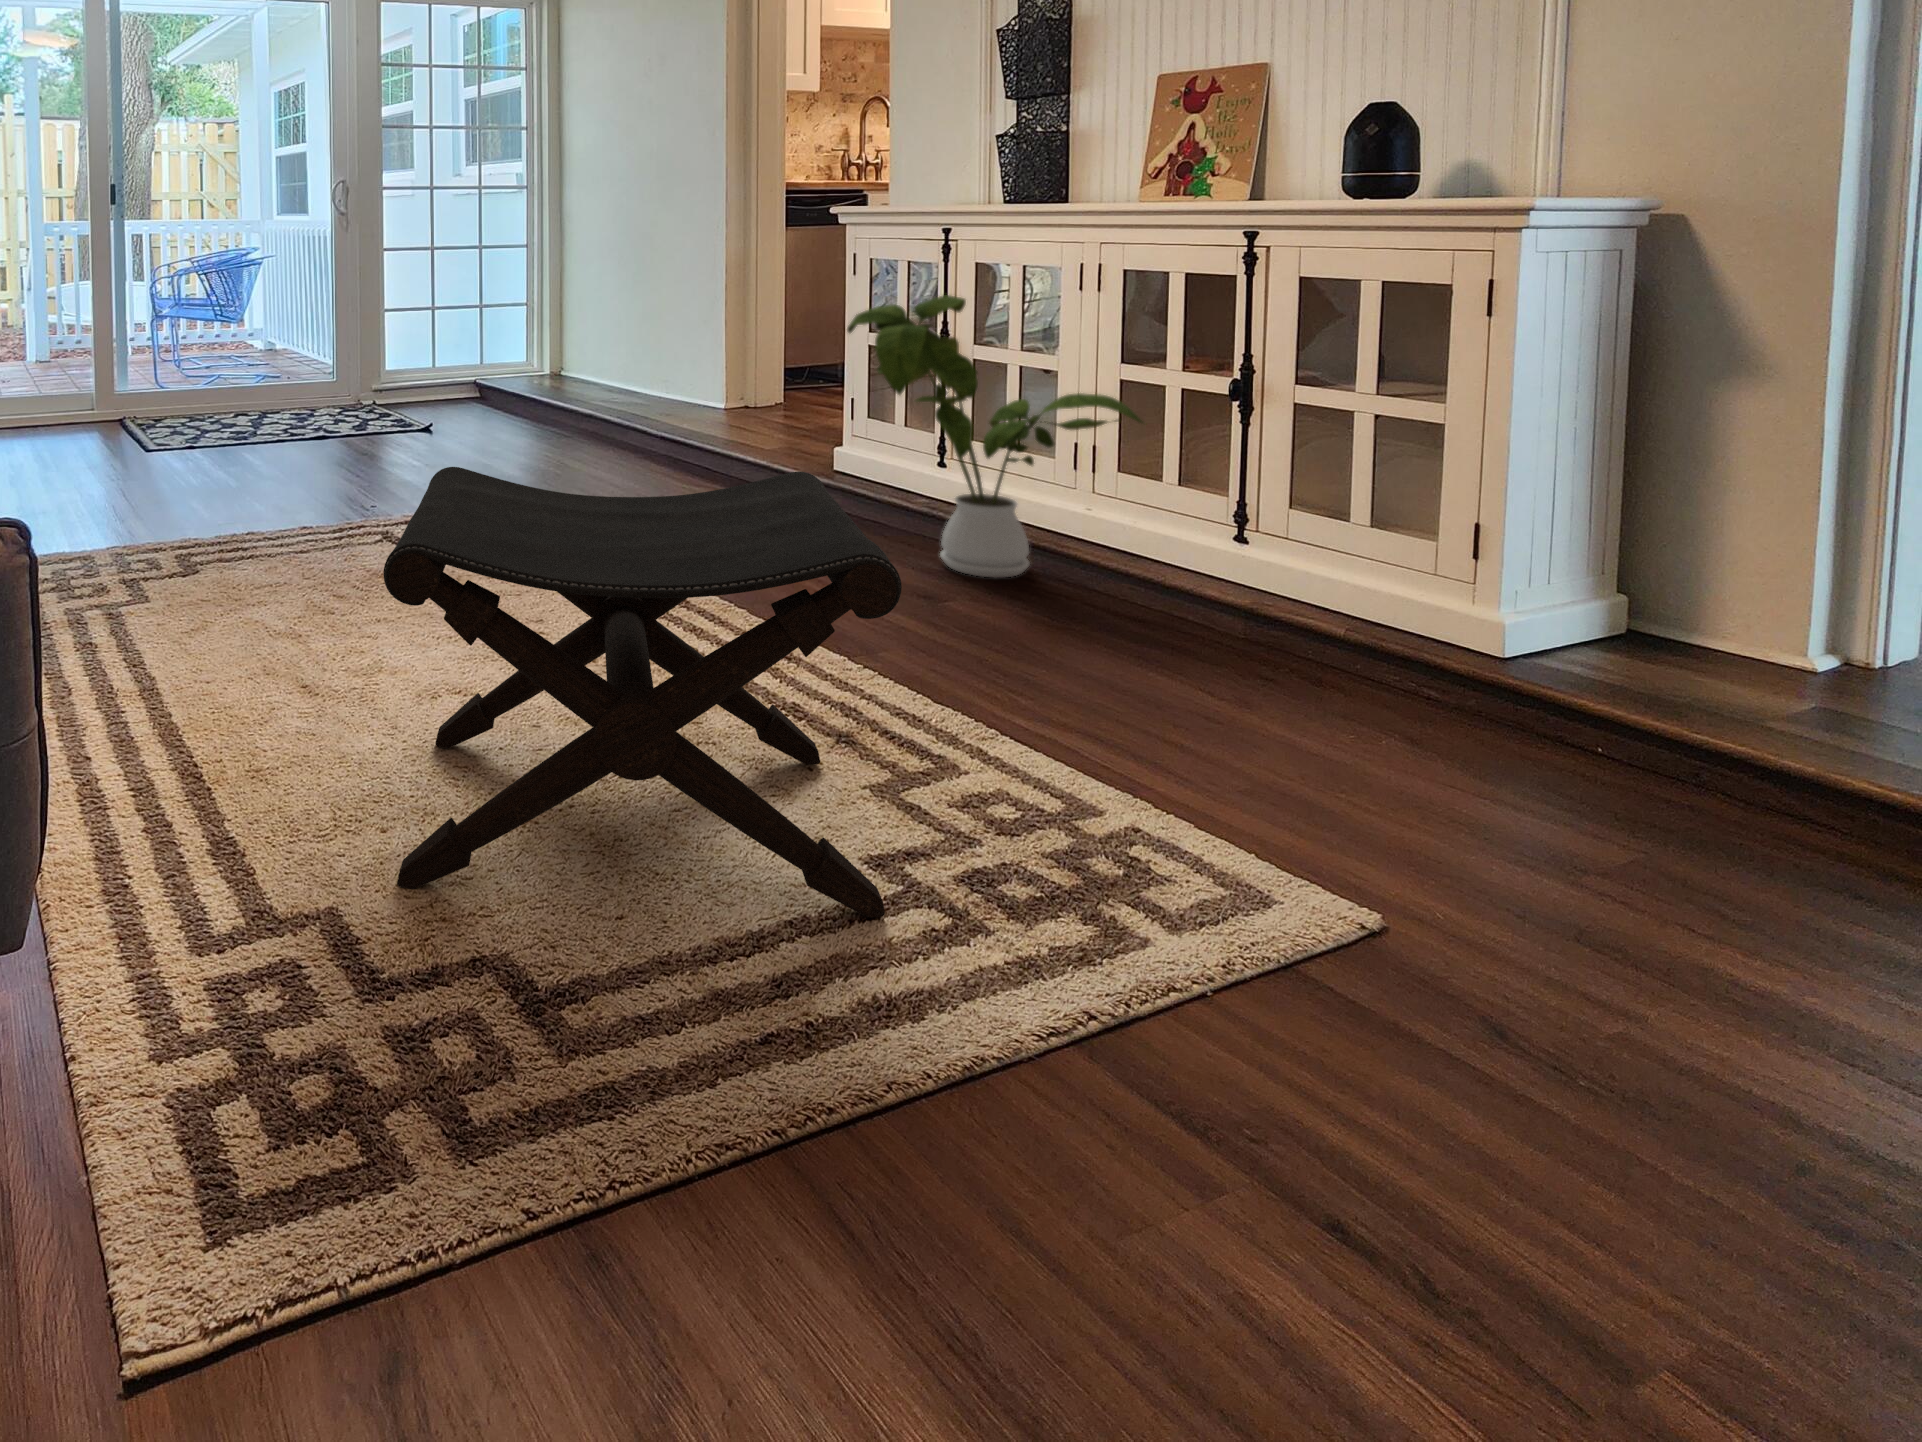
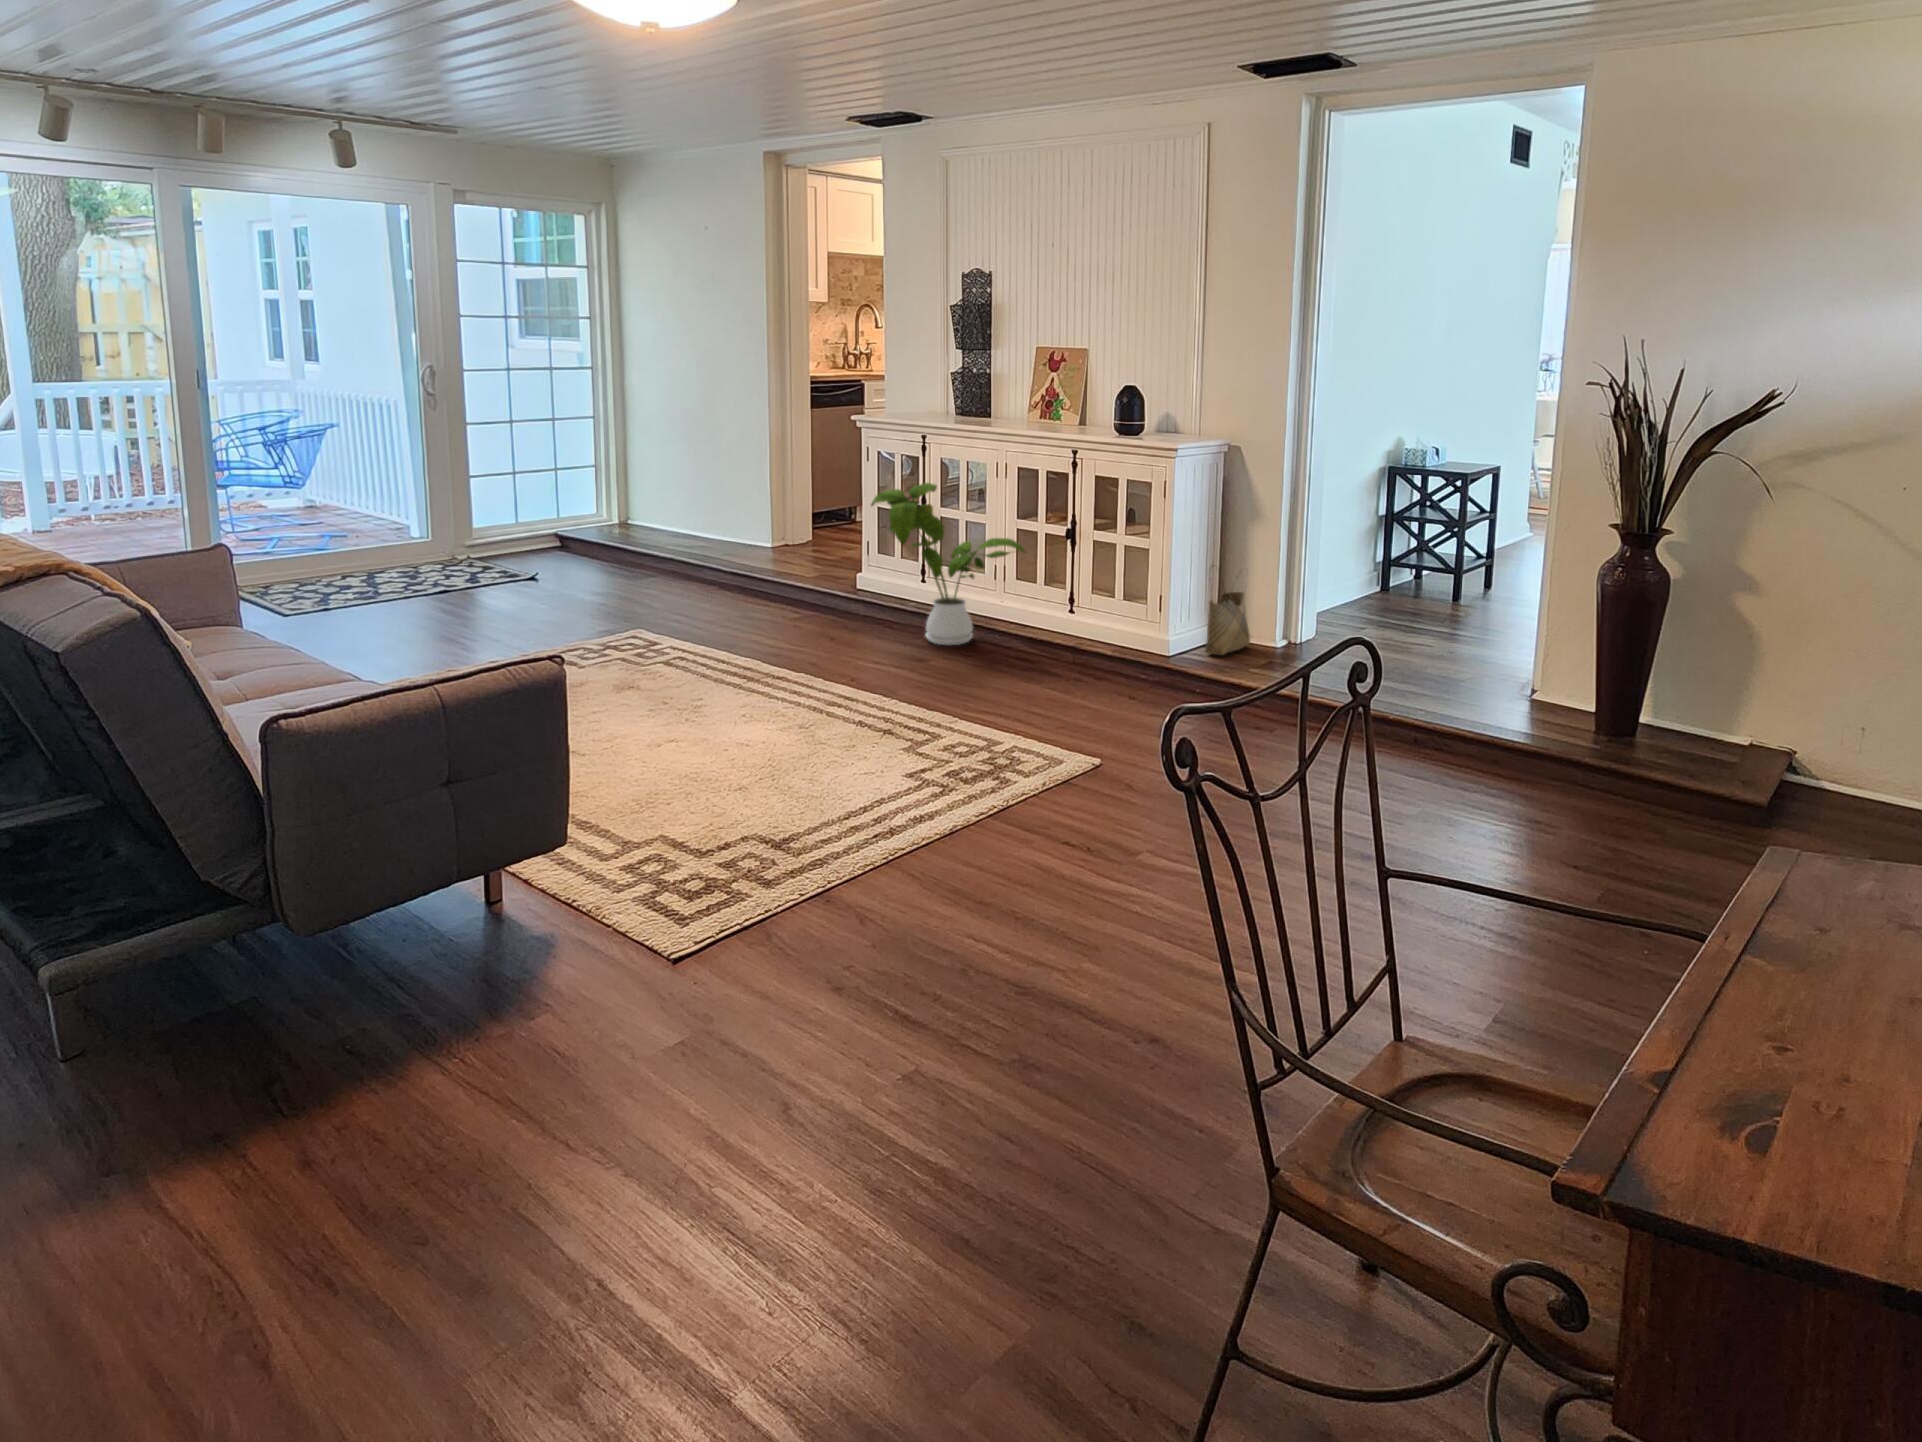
footstool: present [383,467,902,917] -> none [662,598,920,824]
woven basket: none [1606,467,1738,675] -> present [1205,580,1250,655]

